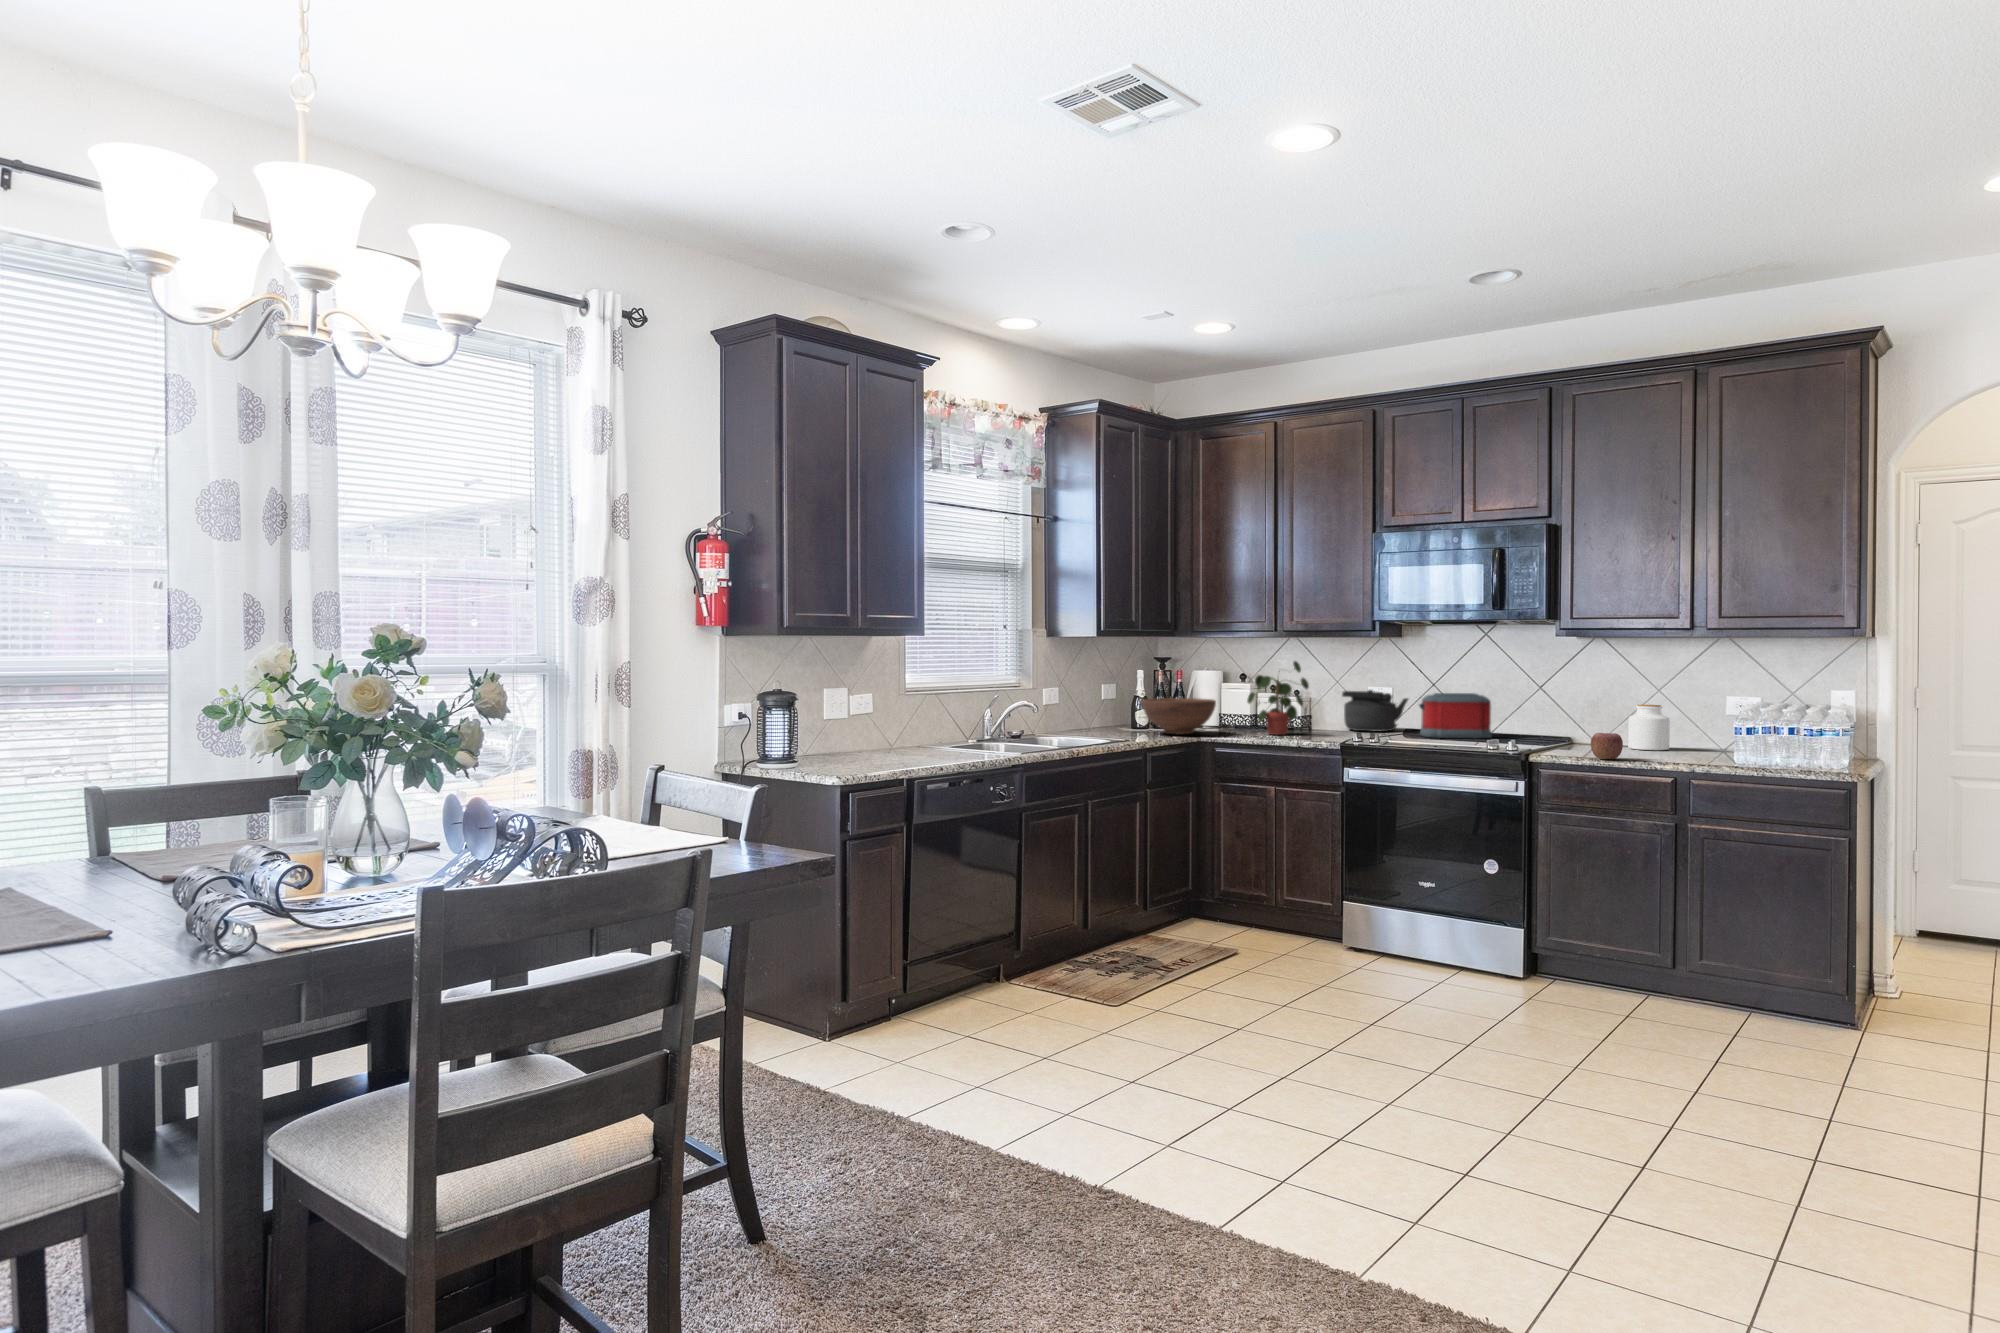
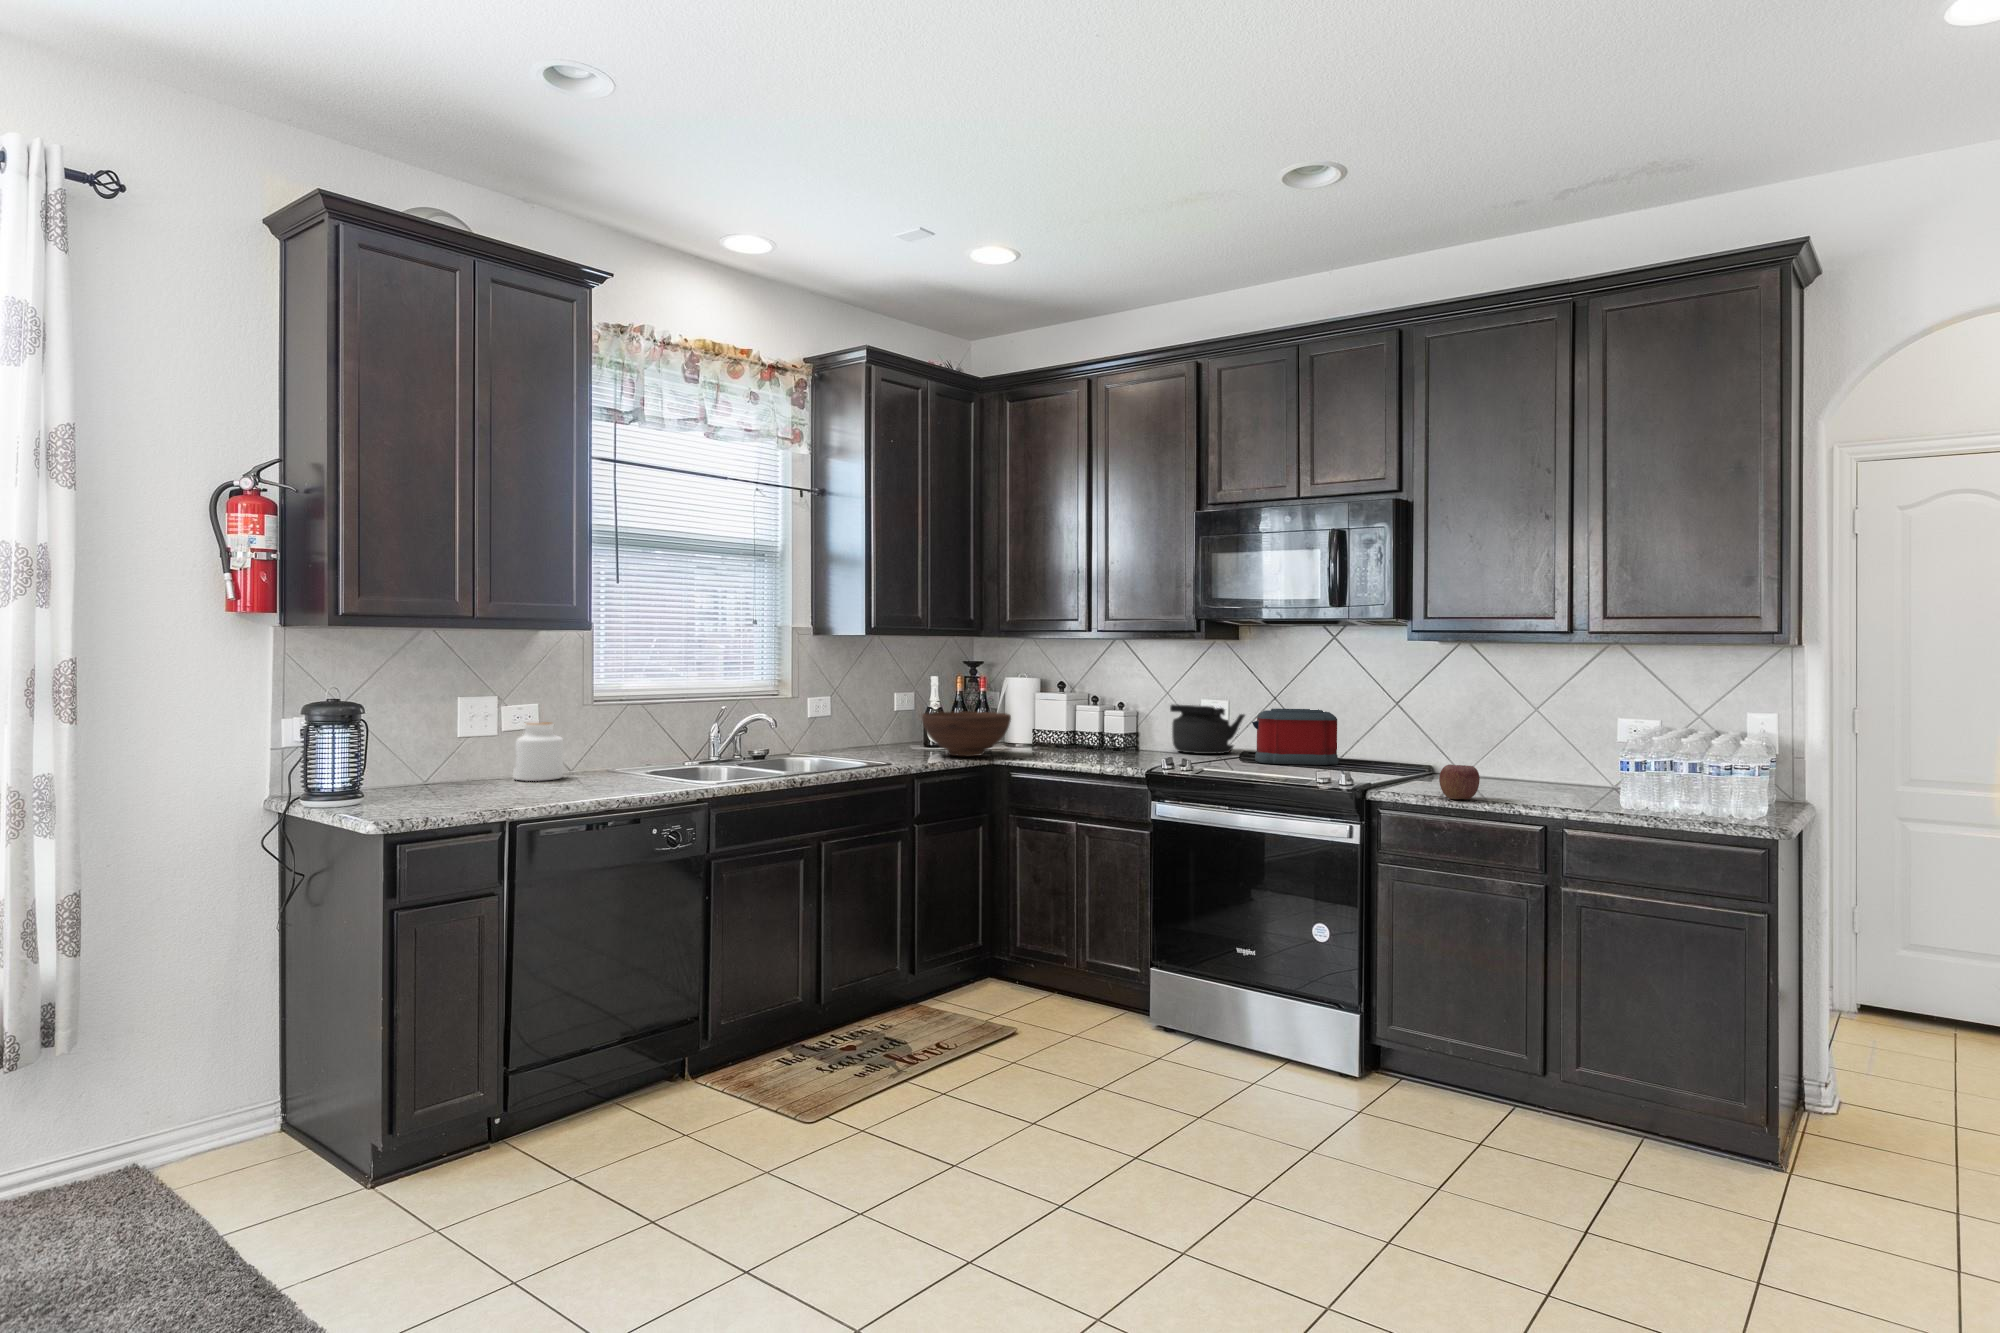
potted plant: present [1247,661,1309,735] -> none [1050,668,1124,758]
jar: present [1628,705,1670,750] -> present [513,722,563,781]

